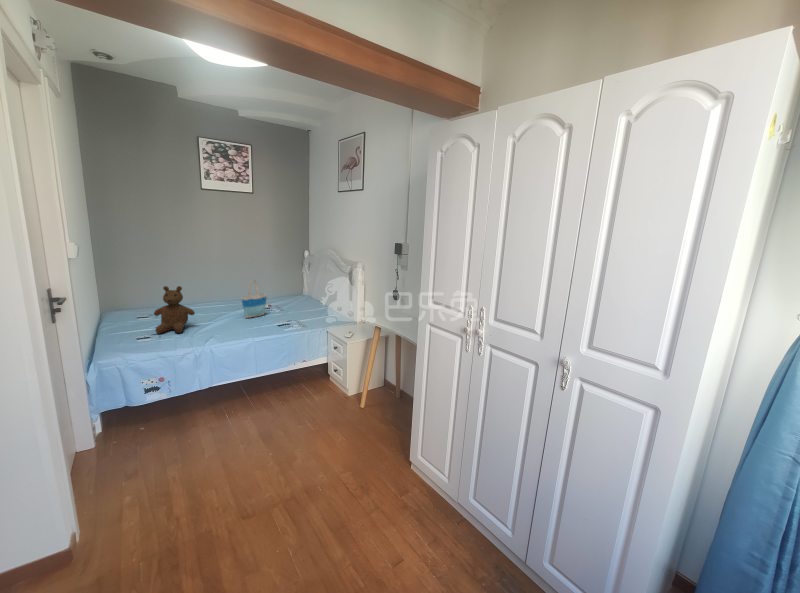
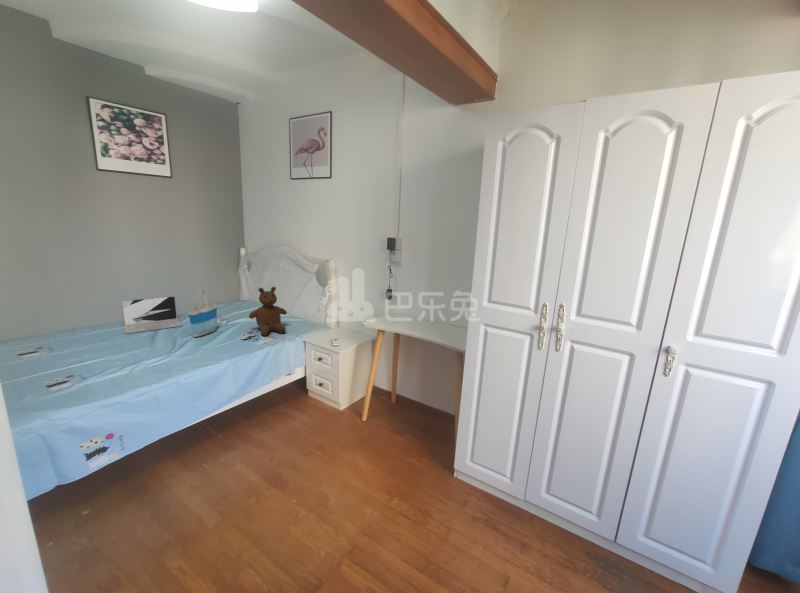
laptop: none [204,285,245,310] -> present [121,296,181,334]
teddy bear: present [154,286,195,333] -> present [249,287,287,336]

